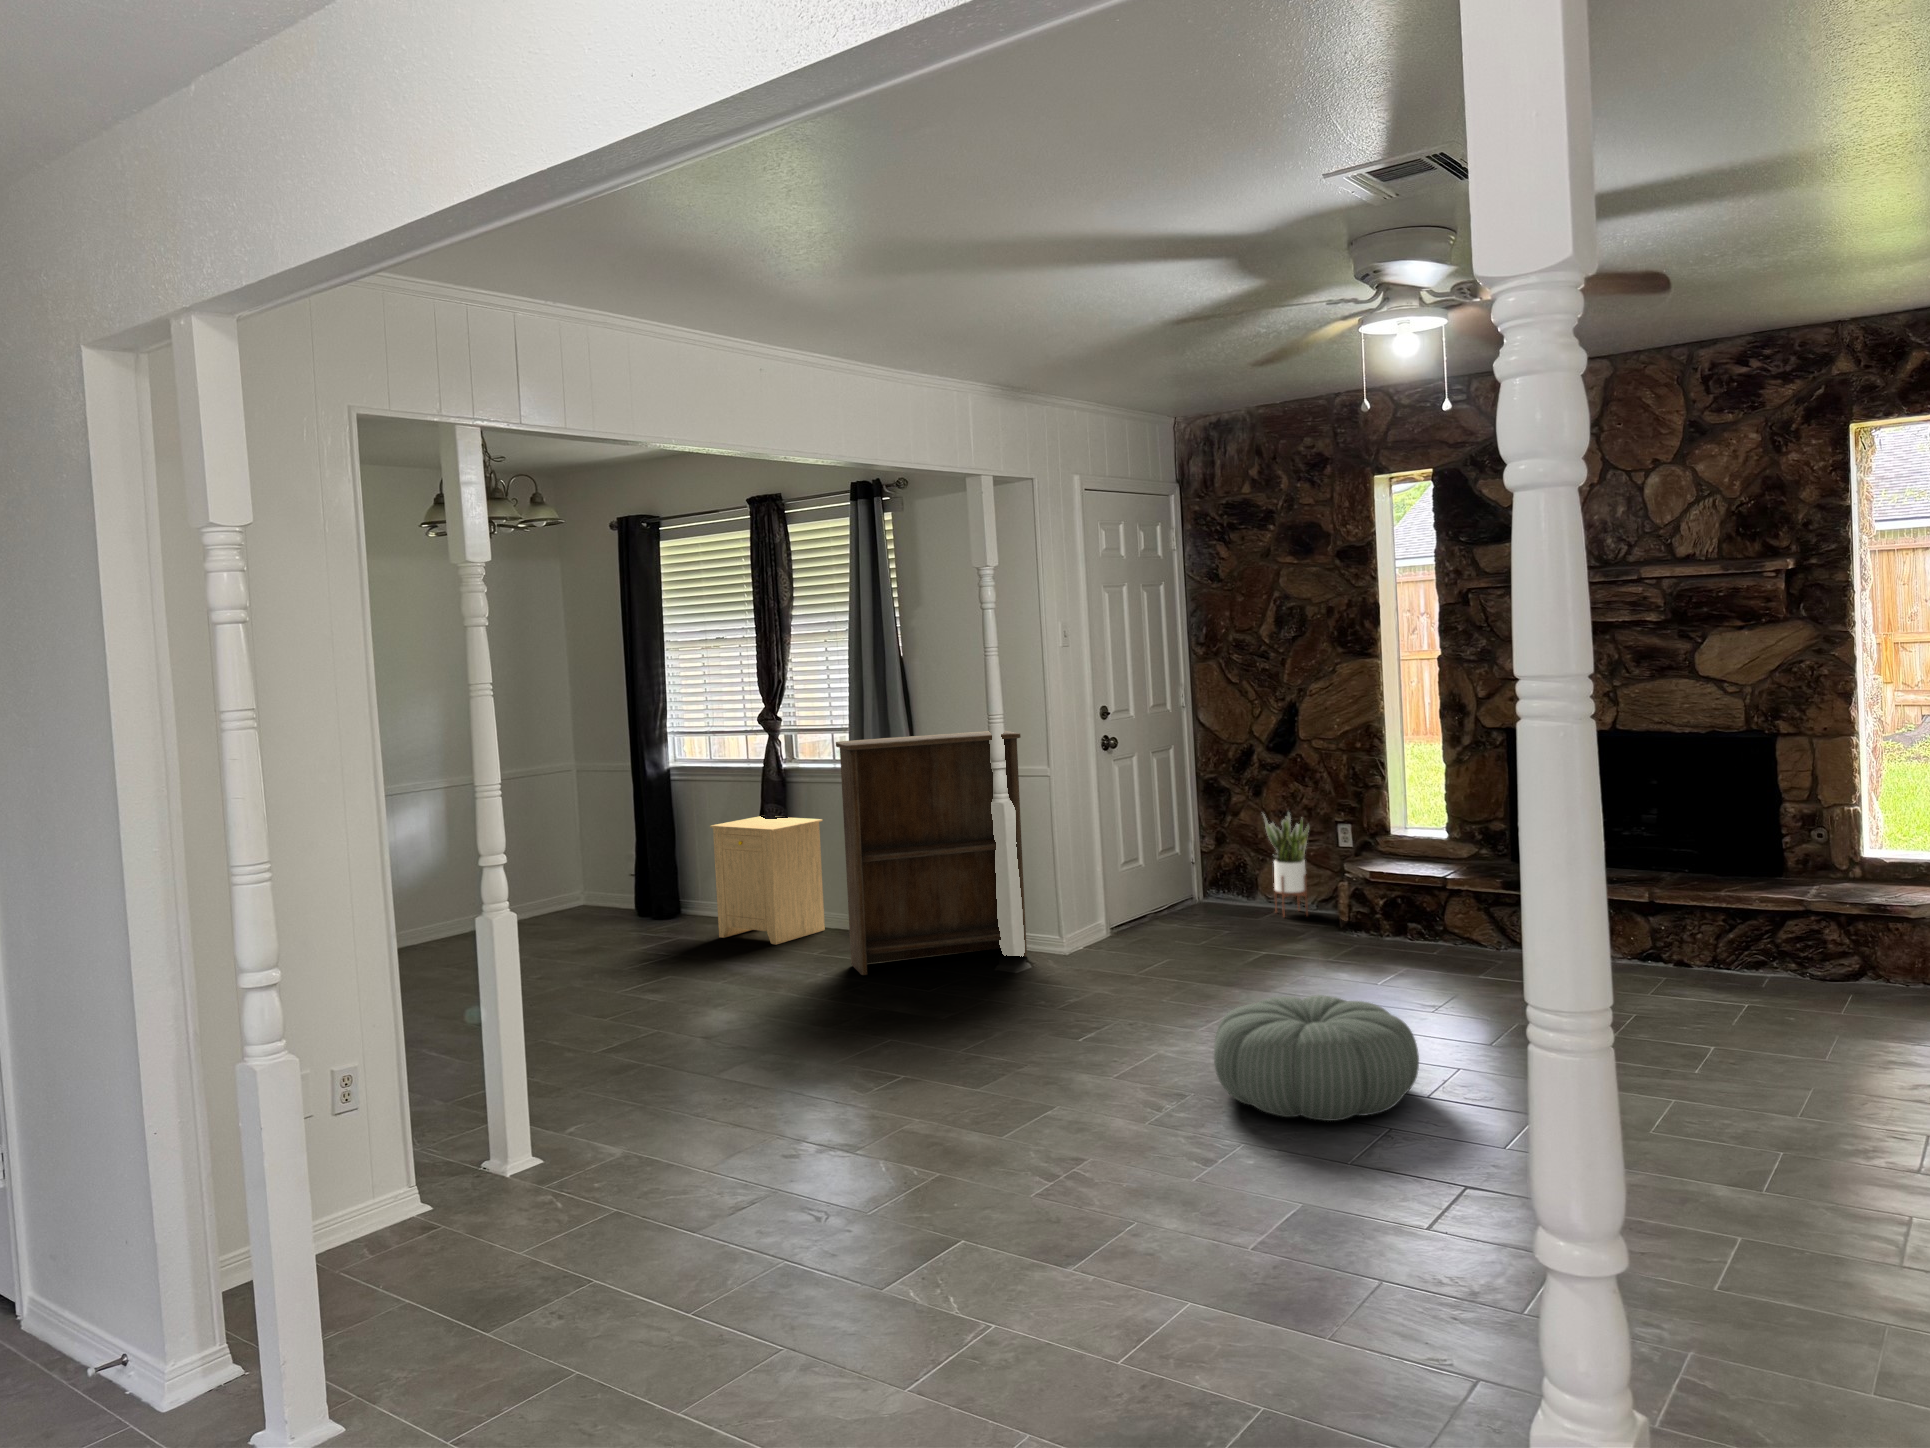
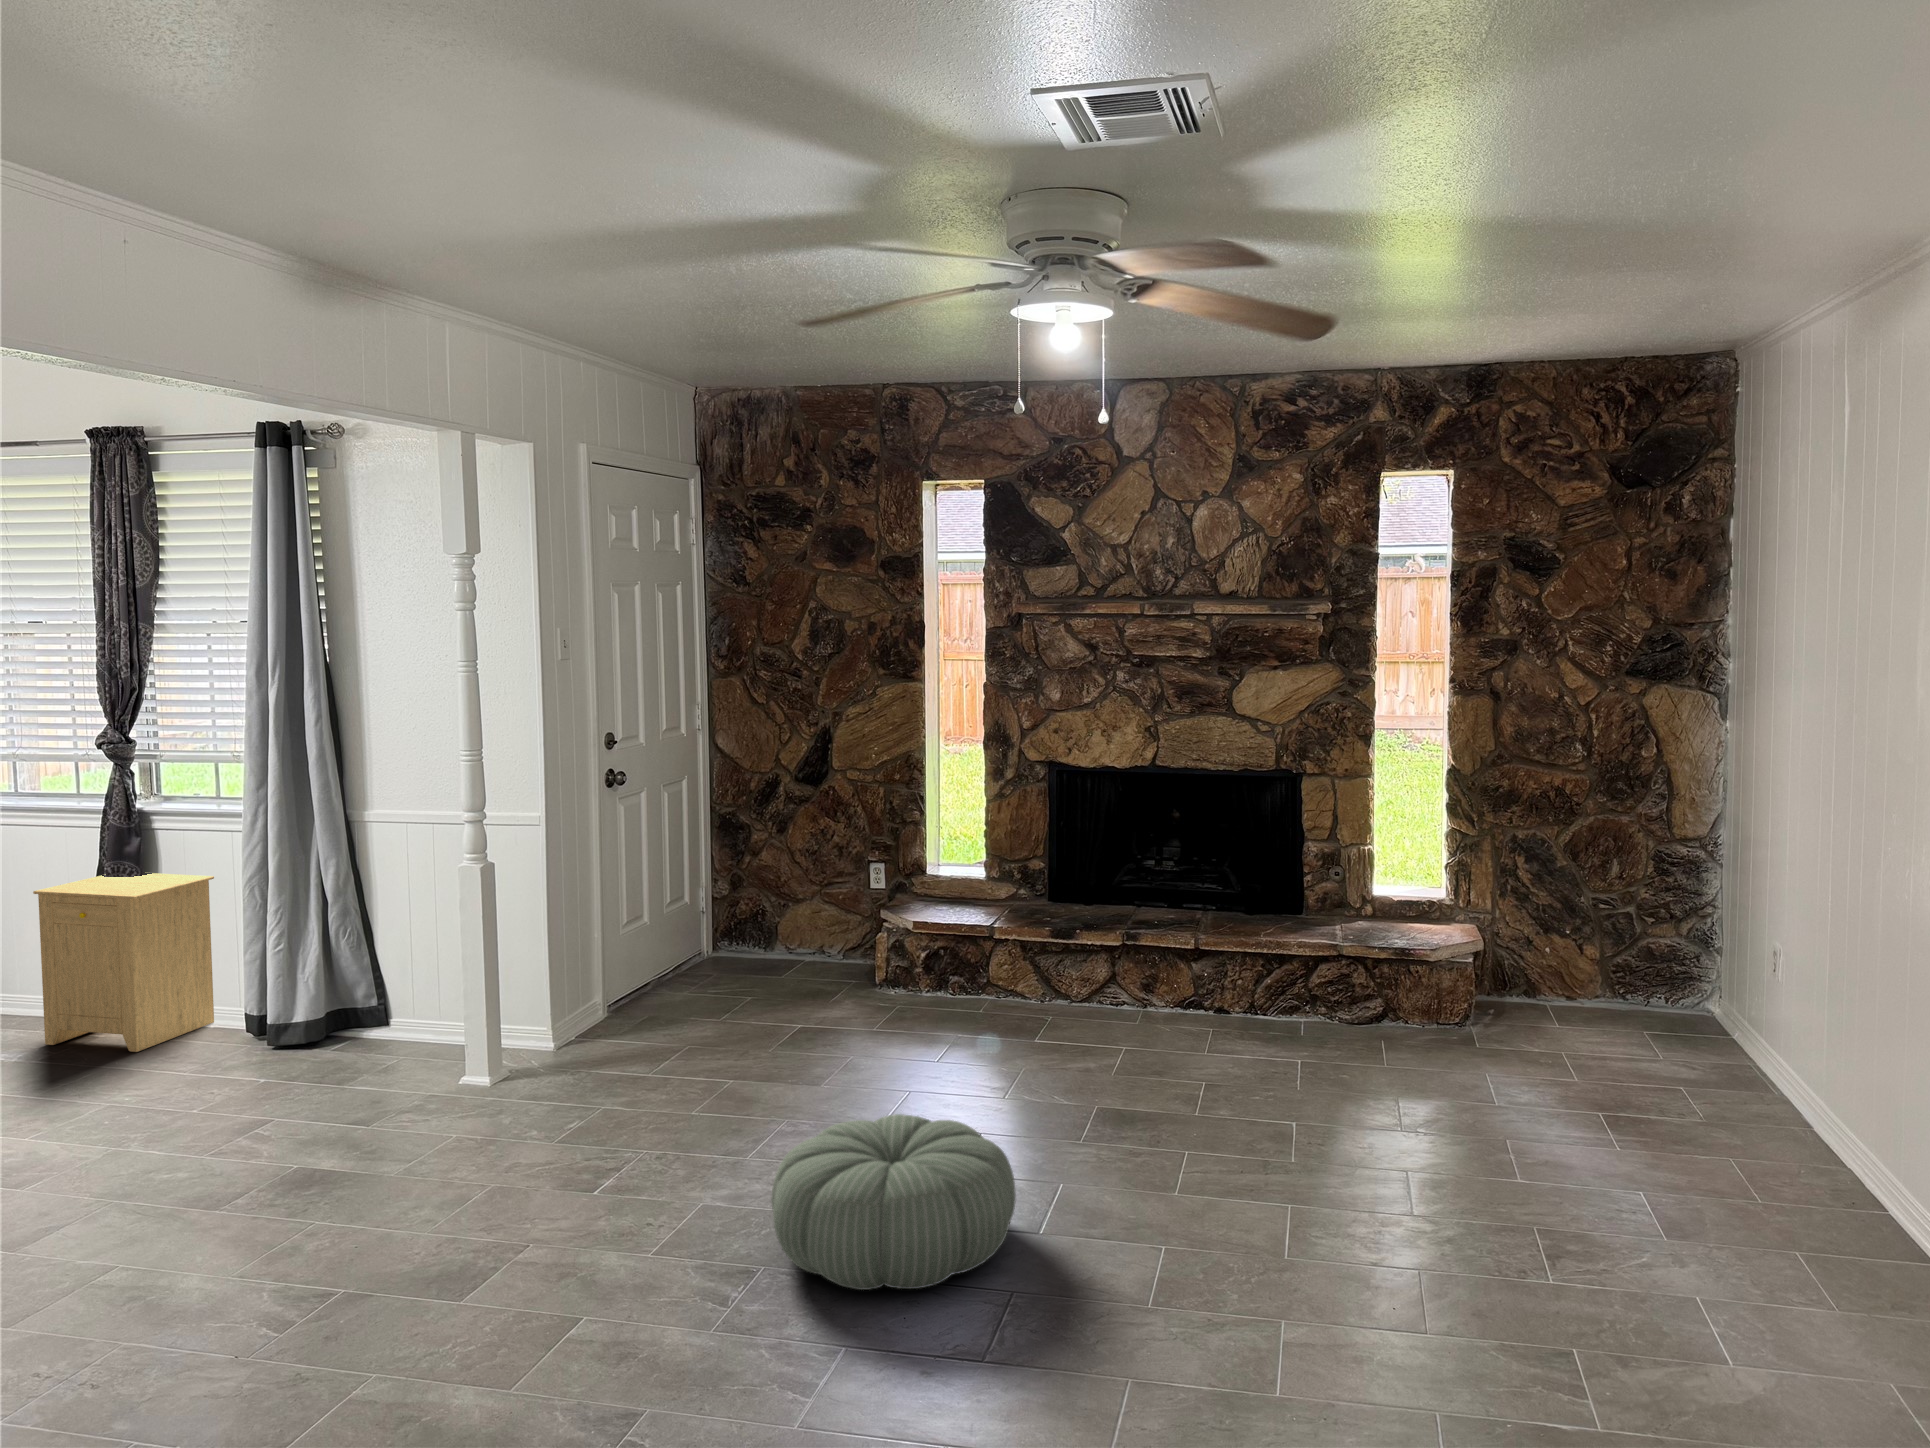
bookshelf: present [836,731,1027,975] -> none [236,764,504,1098]
potted plant: present [1263,813,1309,916] -> none [788,851,840,970]

